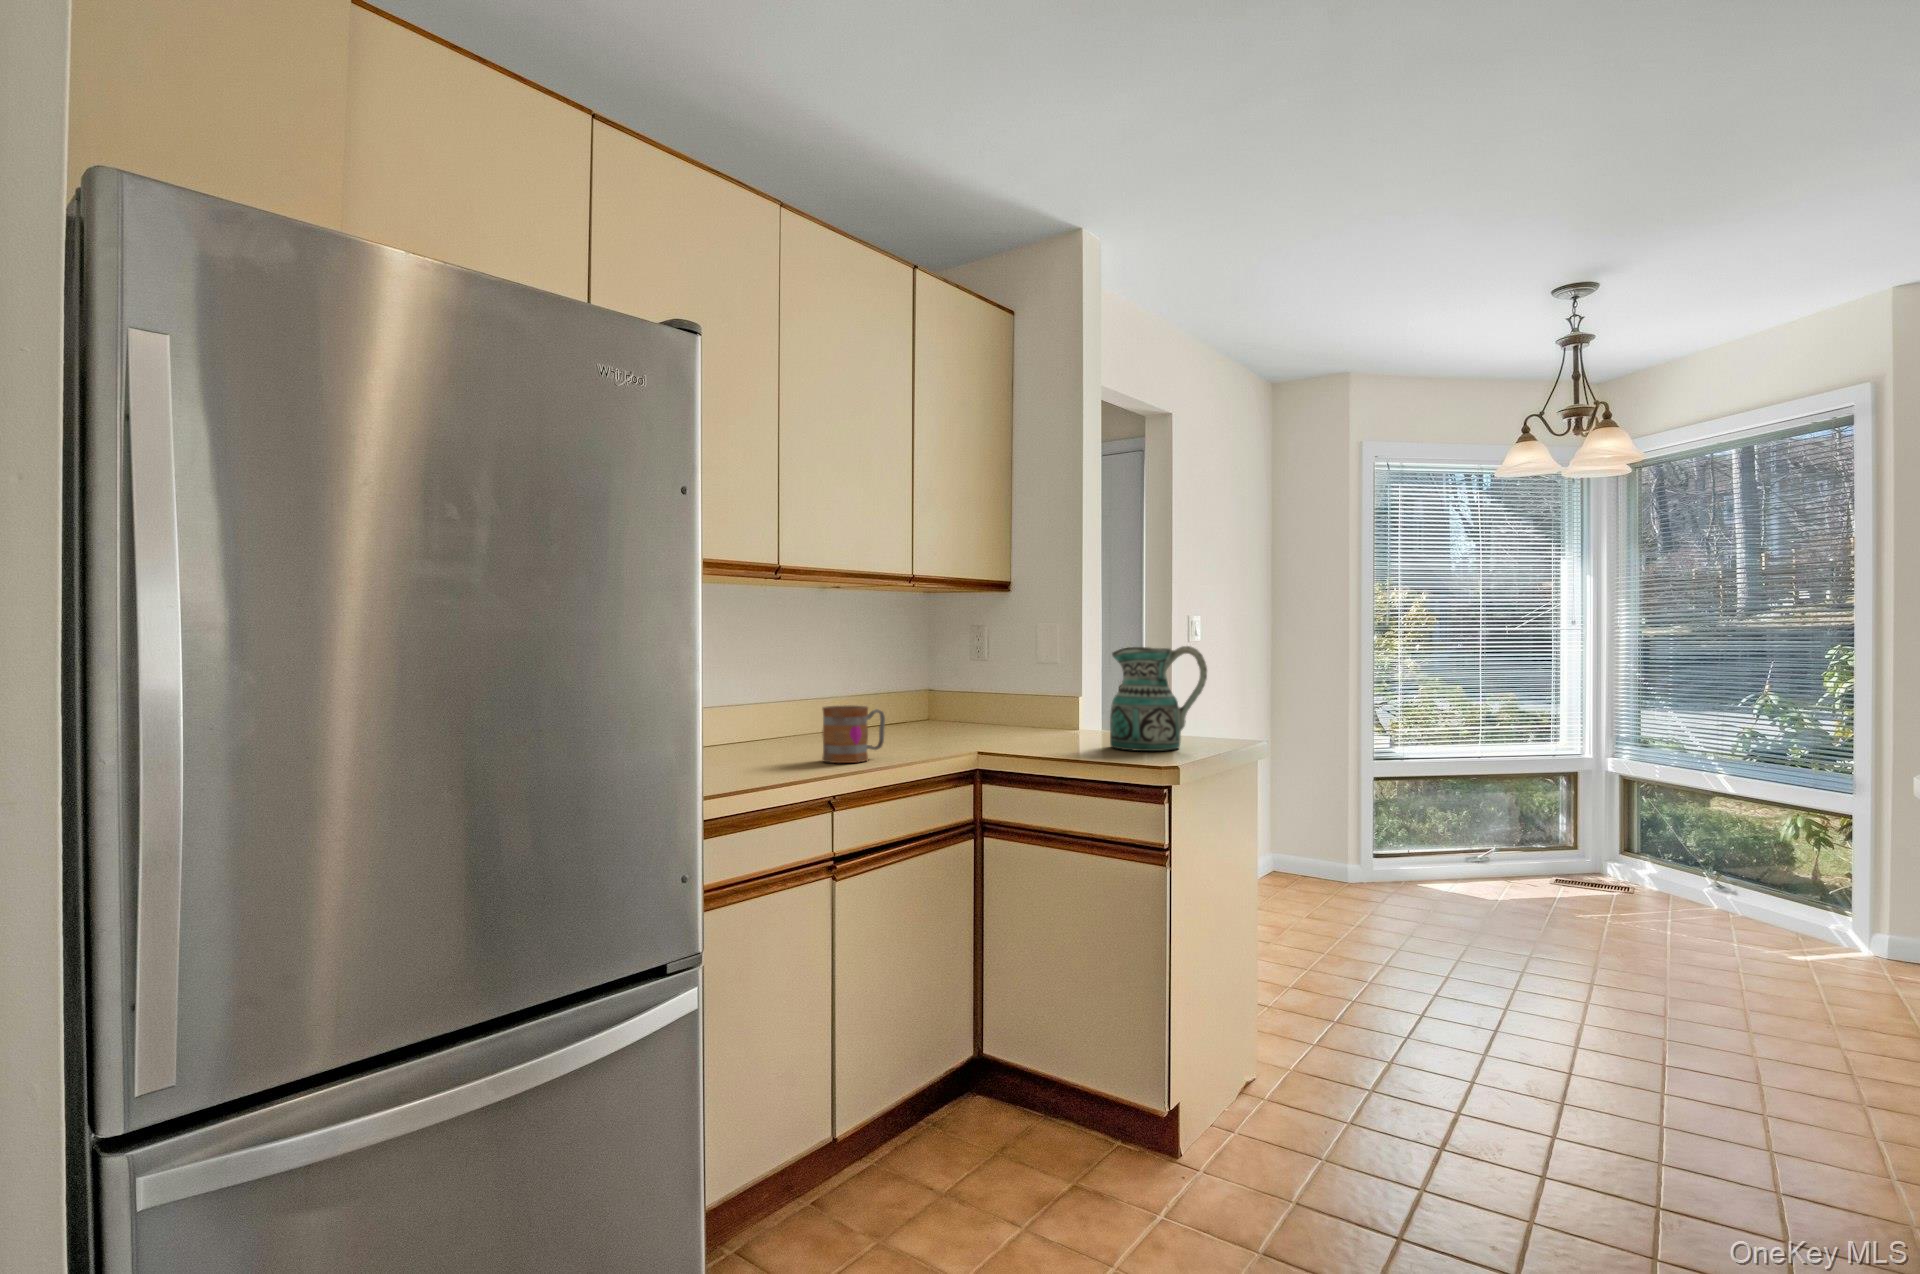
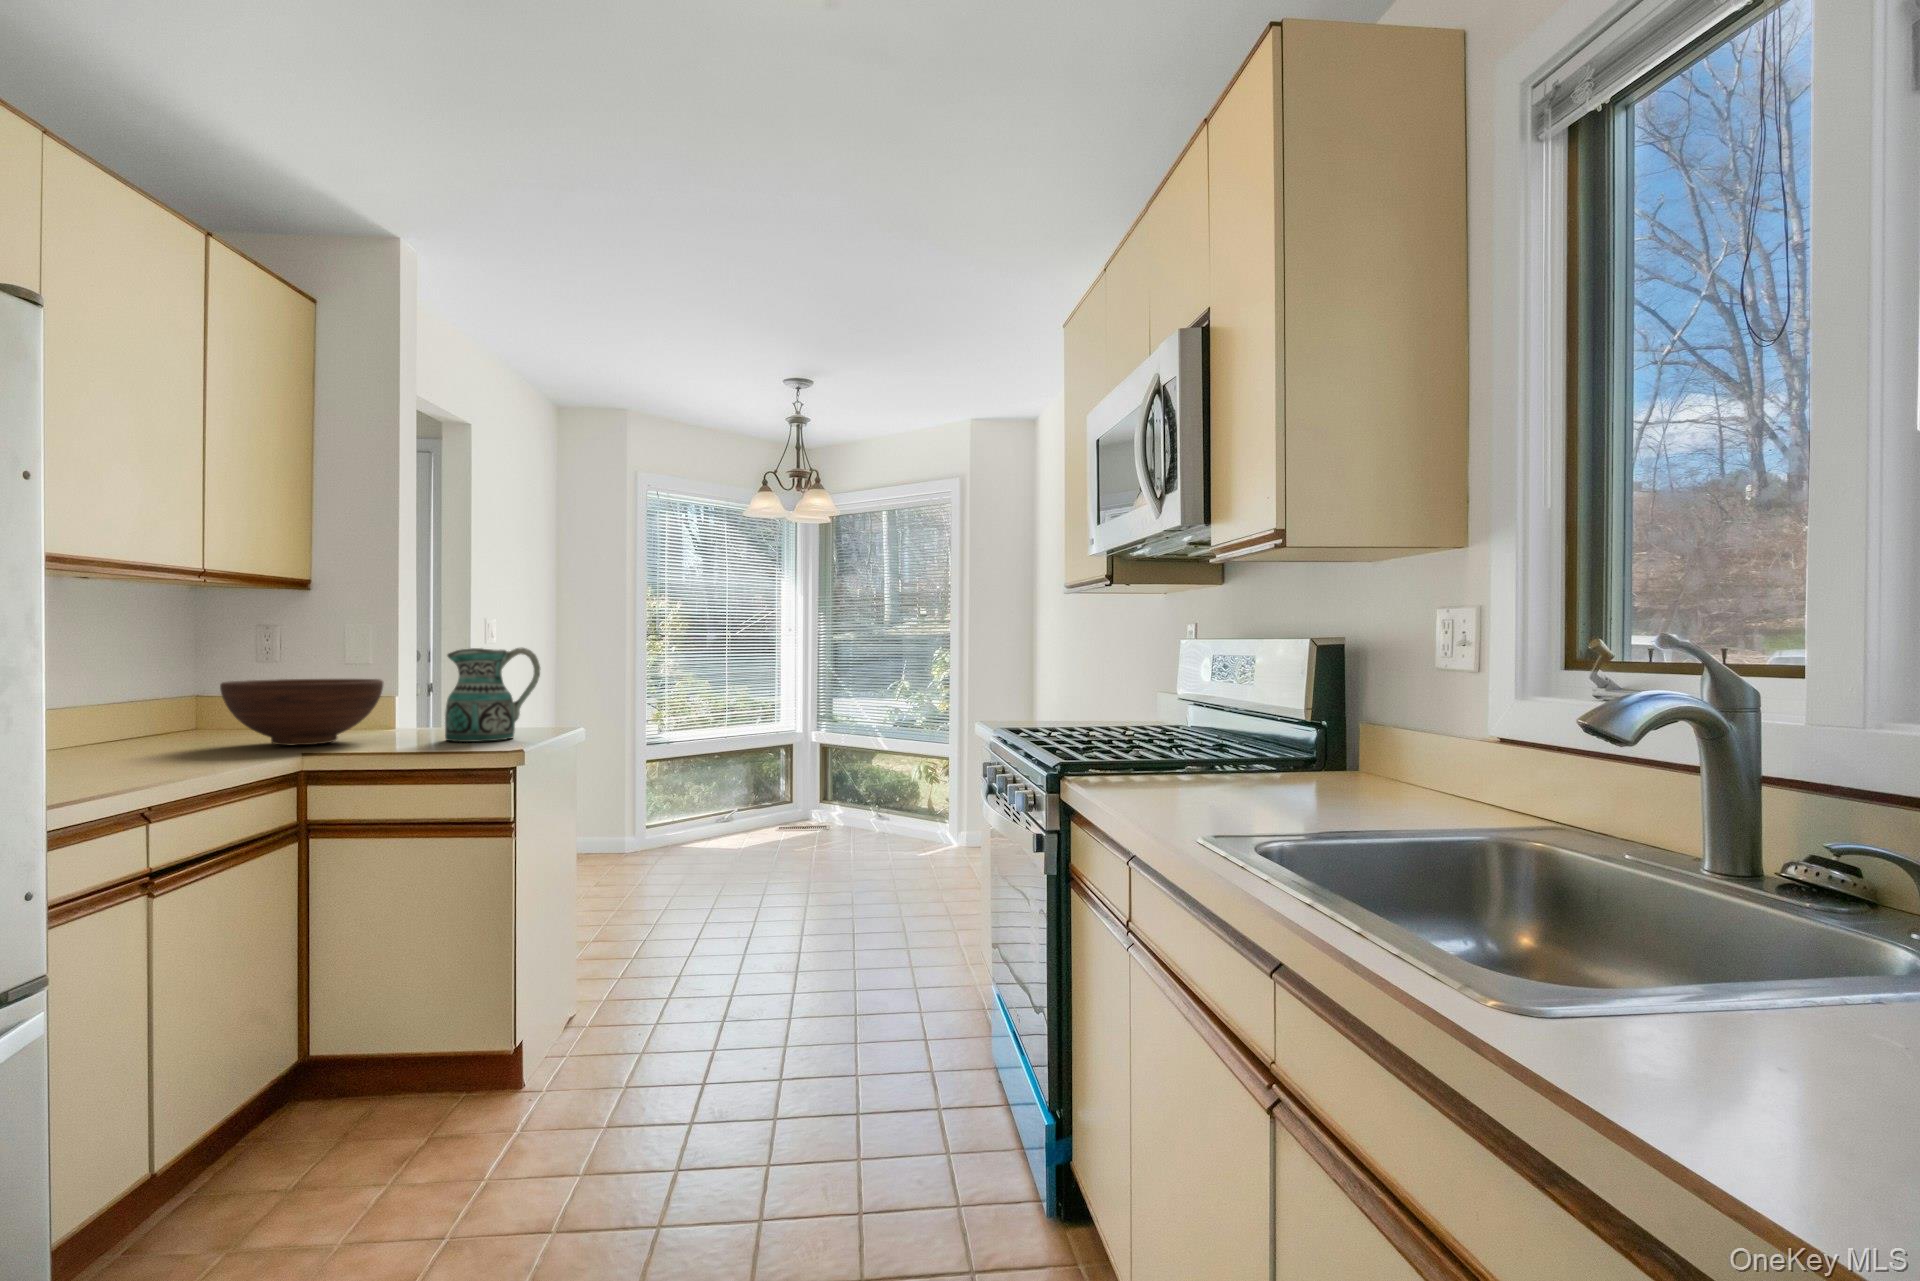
fruit bowl: none [924,677,1057,742] -> present [220,679,383,745]
mug: present [822,705,885,763] -> none [108,712,193,775]

